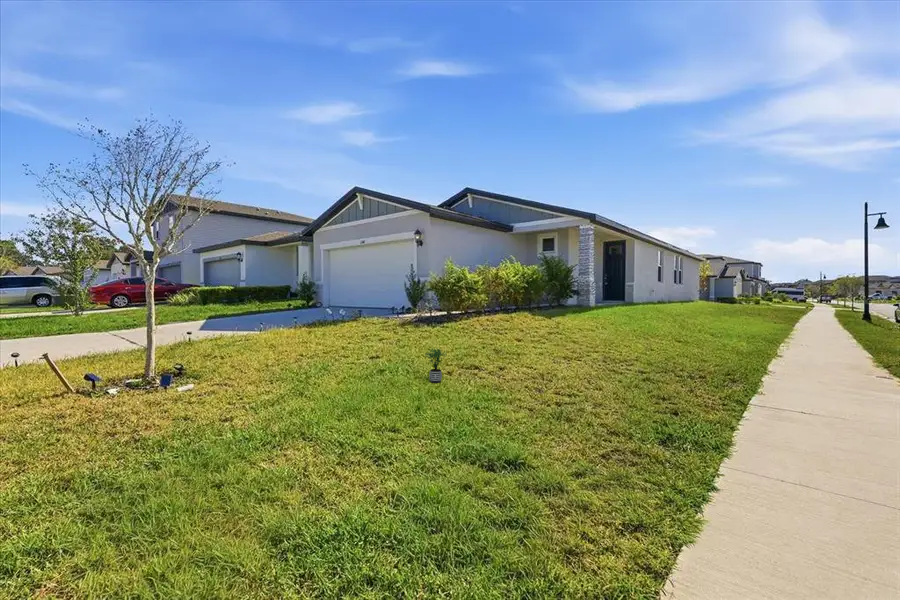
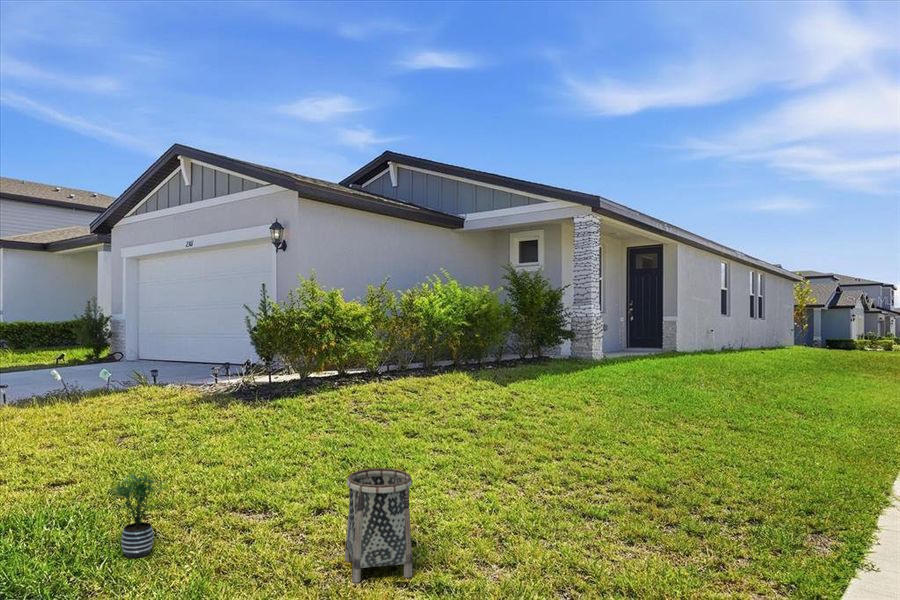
basket: none [525,347,557,392] -> present [345,468,412,583]

